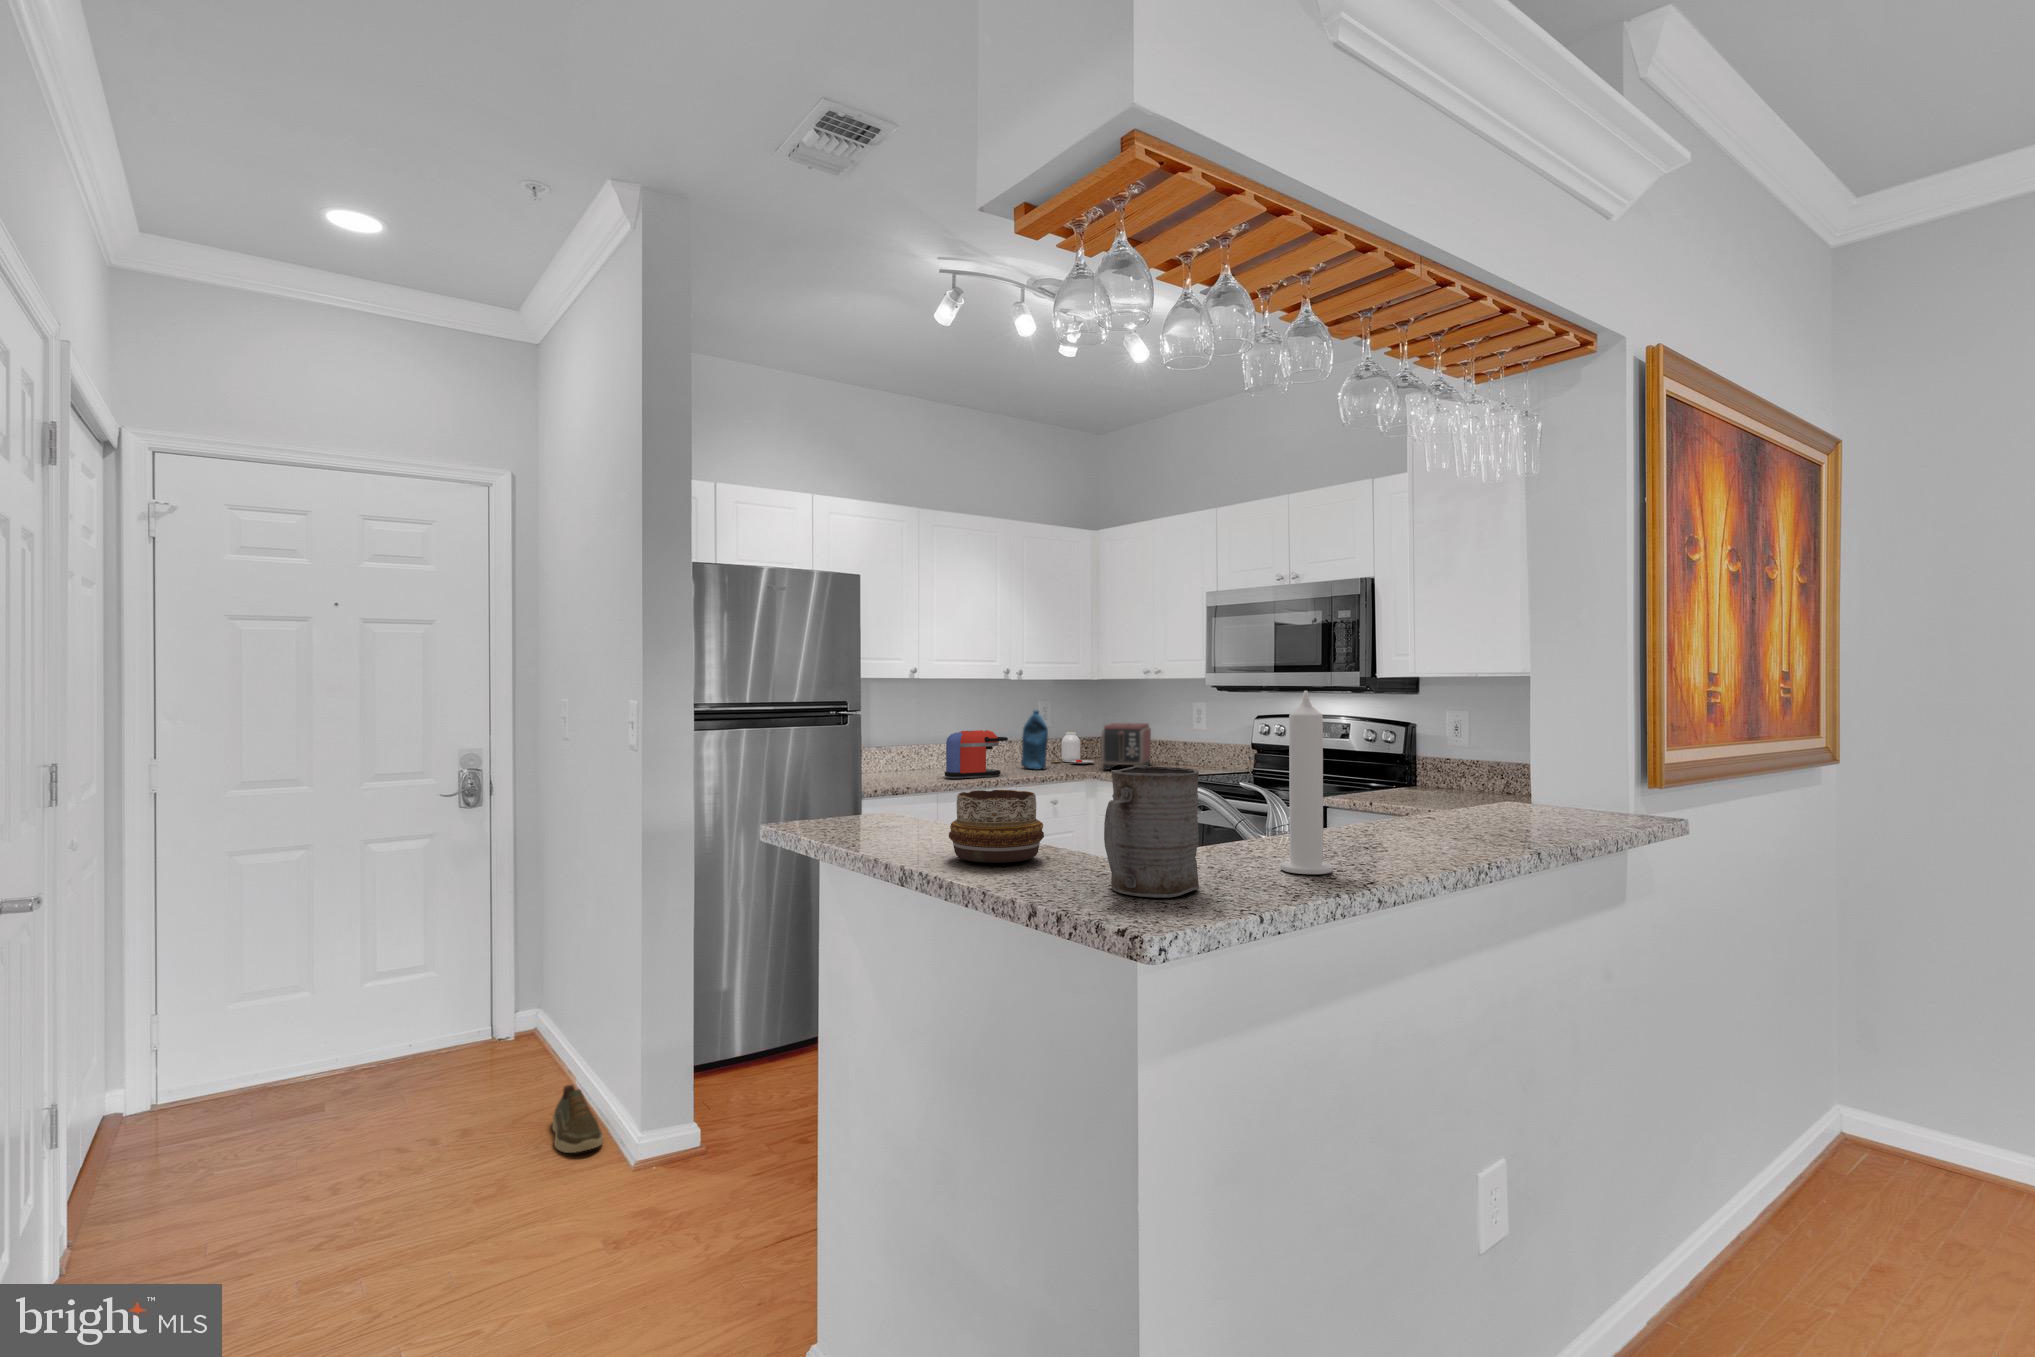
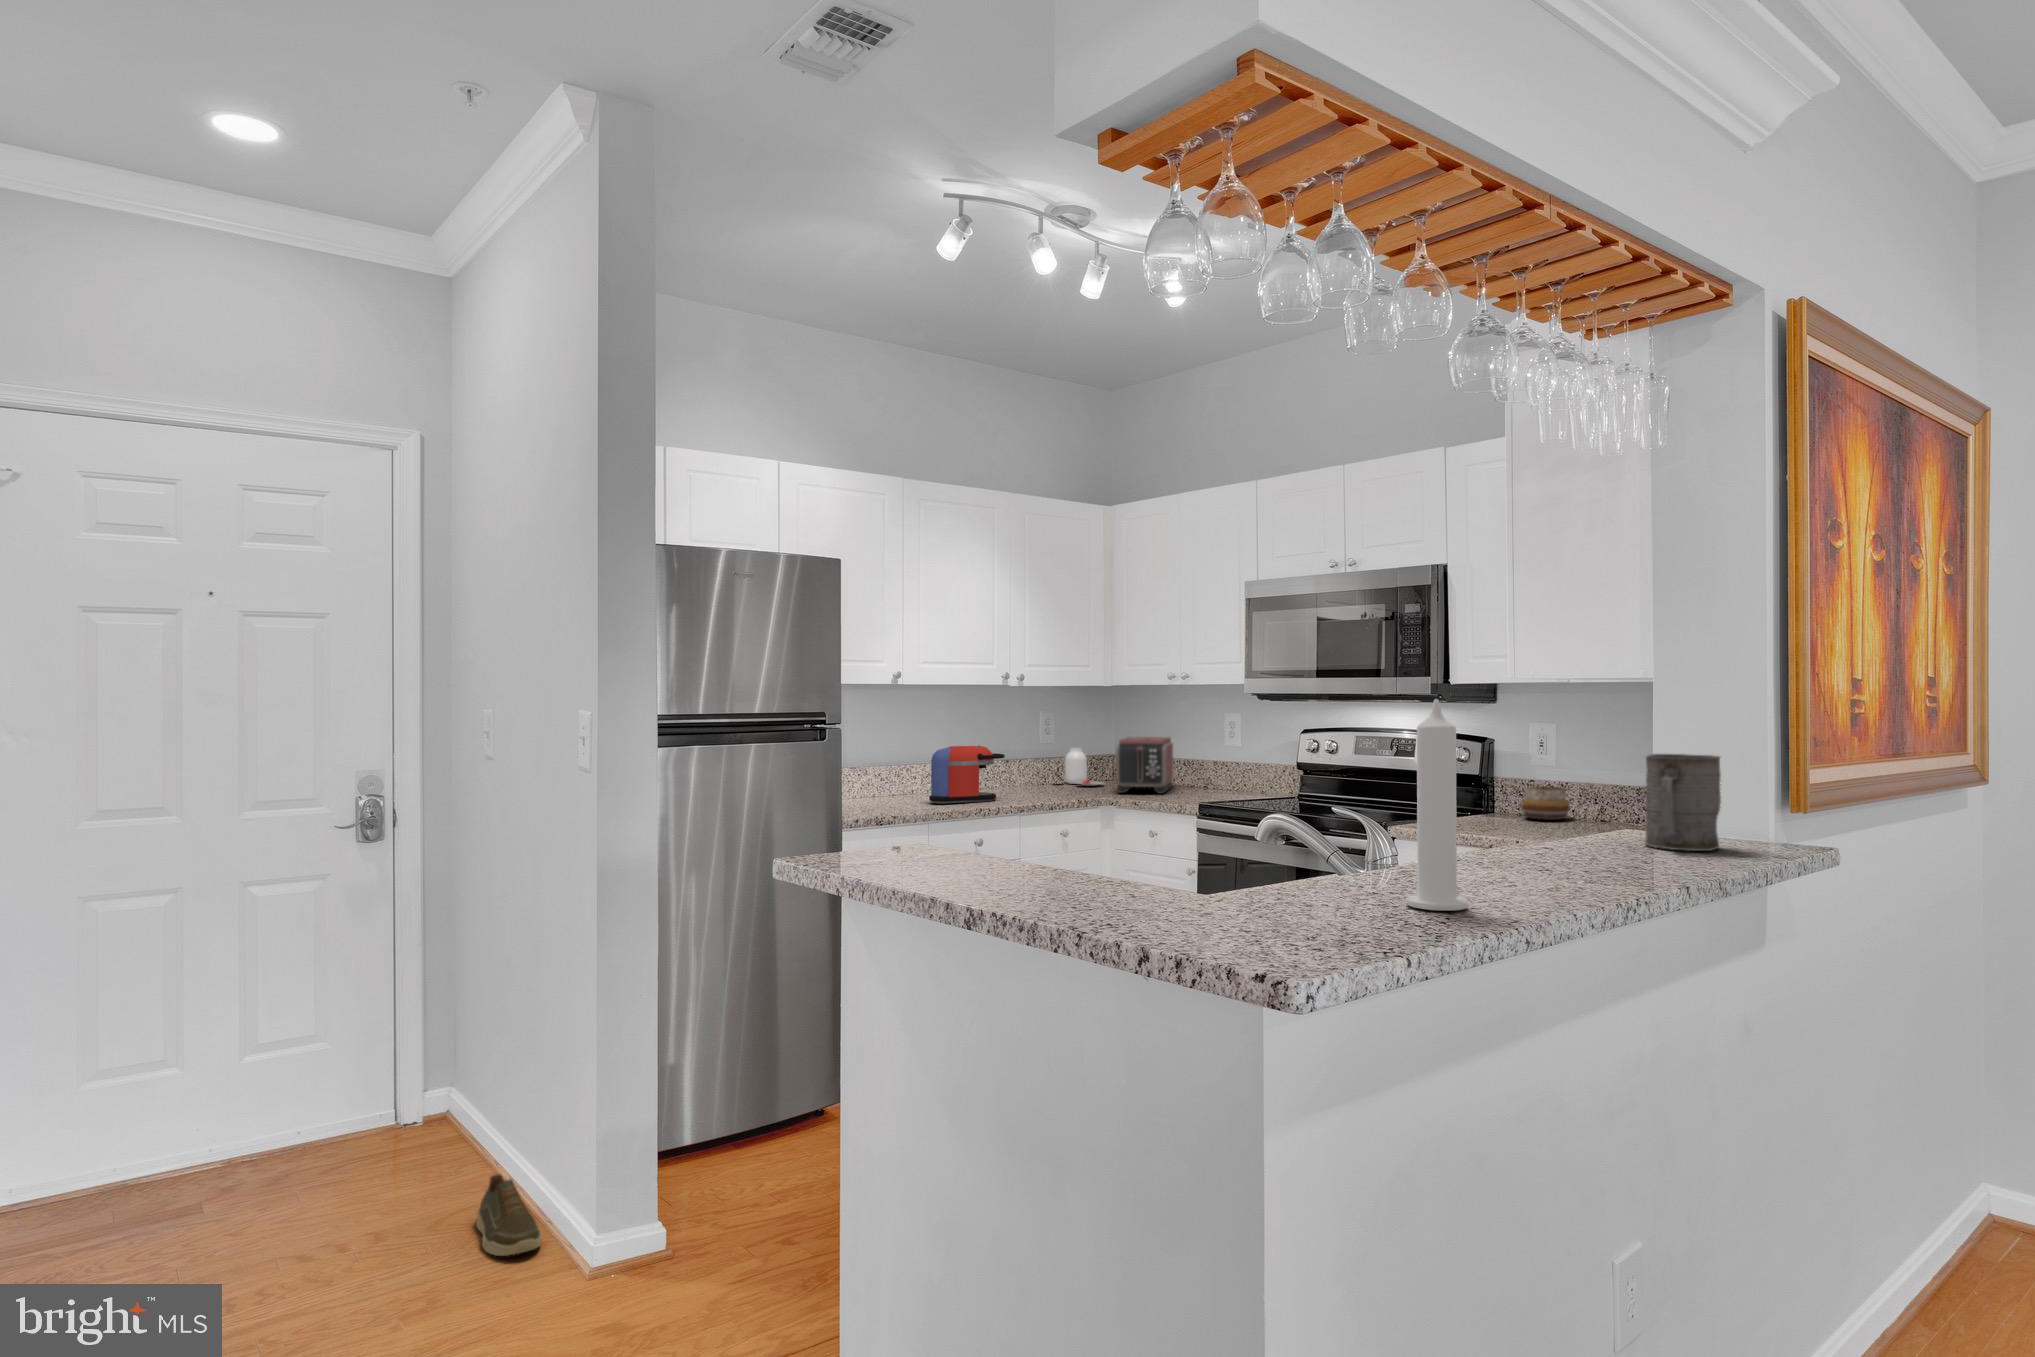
bottle: present [1021,710,1048,770] -> none [1018,722,1051,793]
mug: present [1104,766,1199,898] -> present [1645,754,1721,851]
decorative bowl: present [949,790,1044,863] -> present [1521,786,1570,820]

